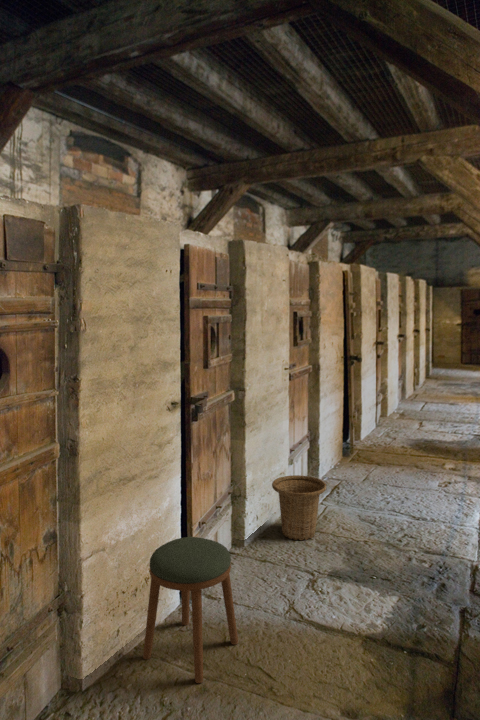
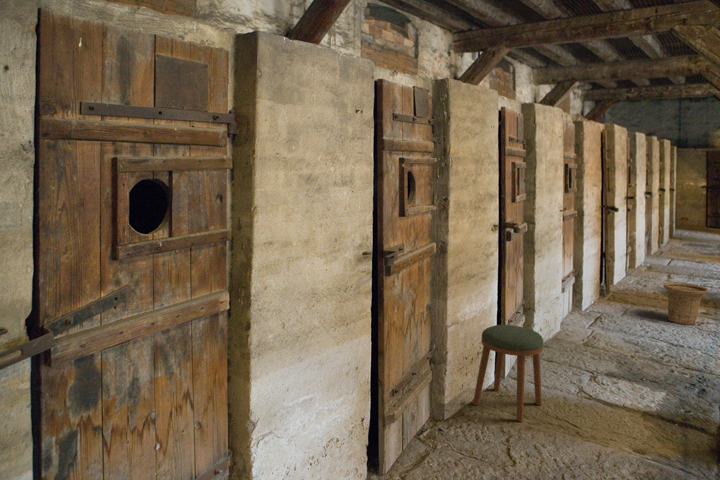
basket: present [272,475,326,540] -> present [664,283,708,325]

